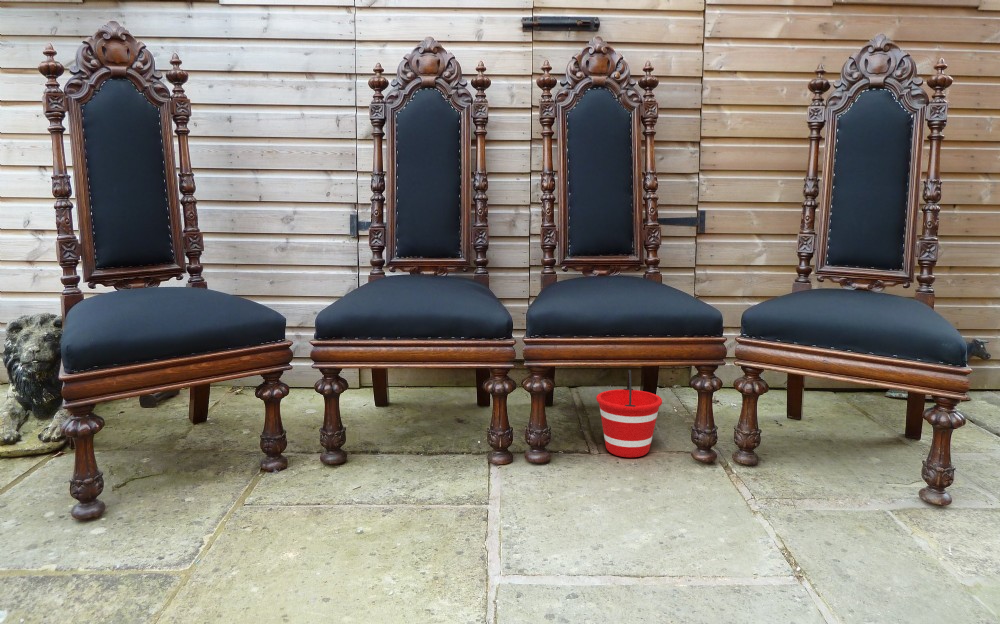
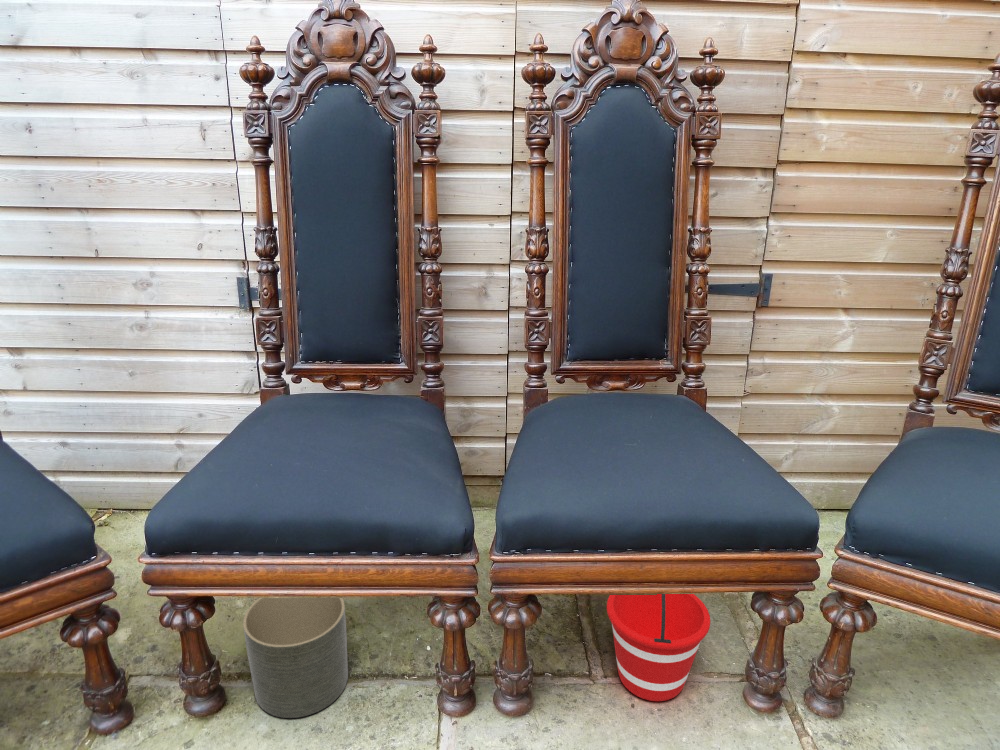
planter: none [367,390,429,462] -> present [243,598,348,718]

